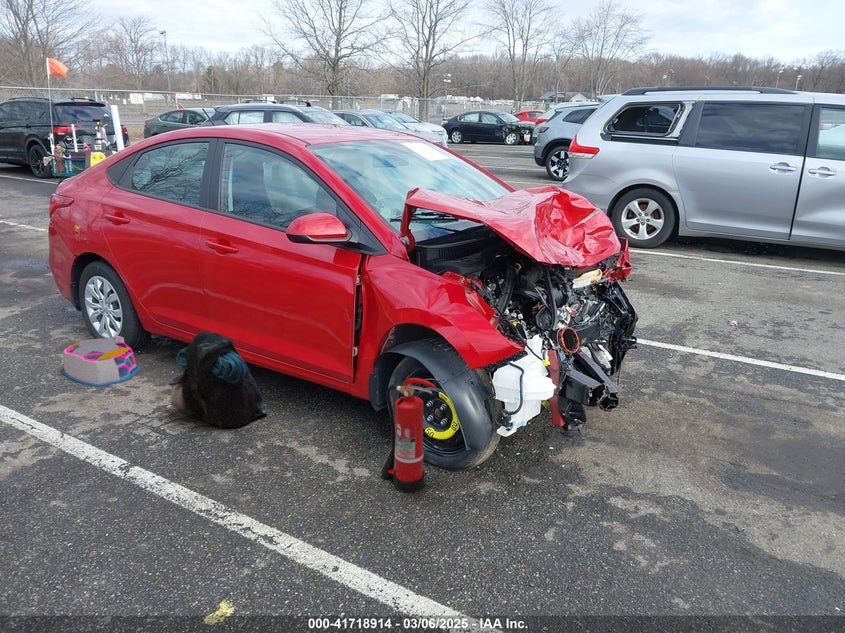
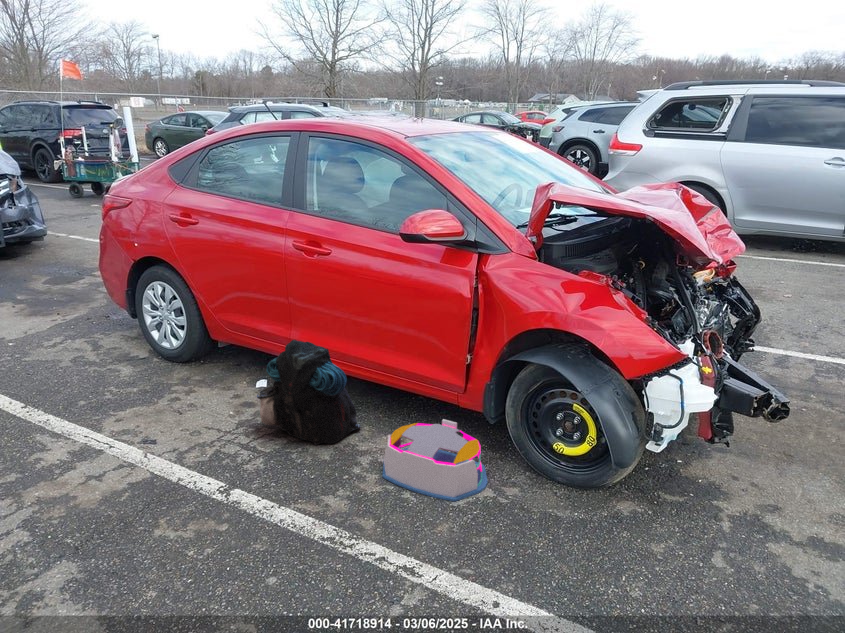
storage bin: present [63,336,141,387] -> present [383,419,487,501]
fire extinguisher: present [381,378,435,493] -> none [508,388,582,513]

